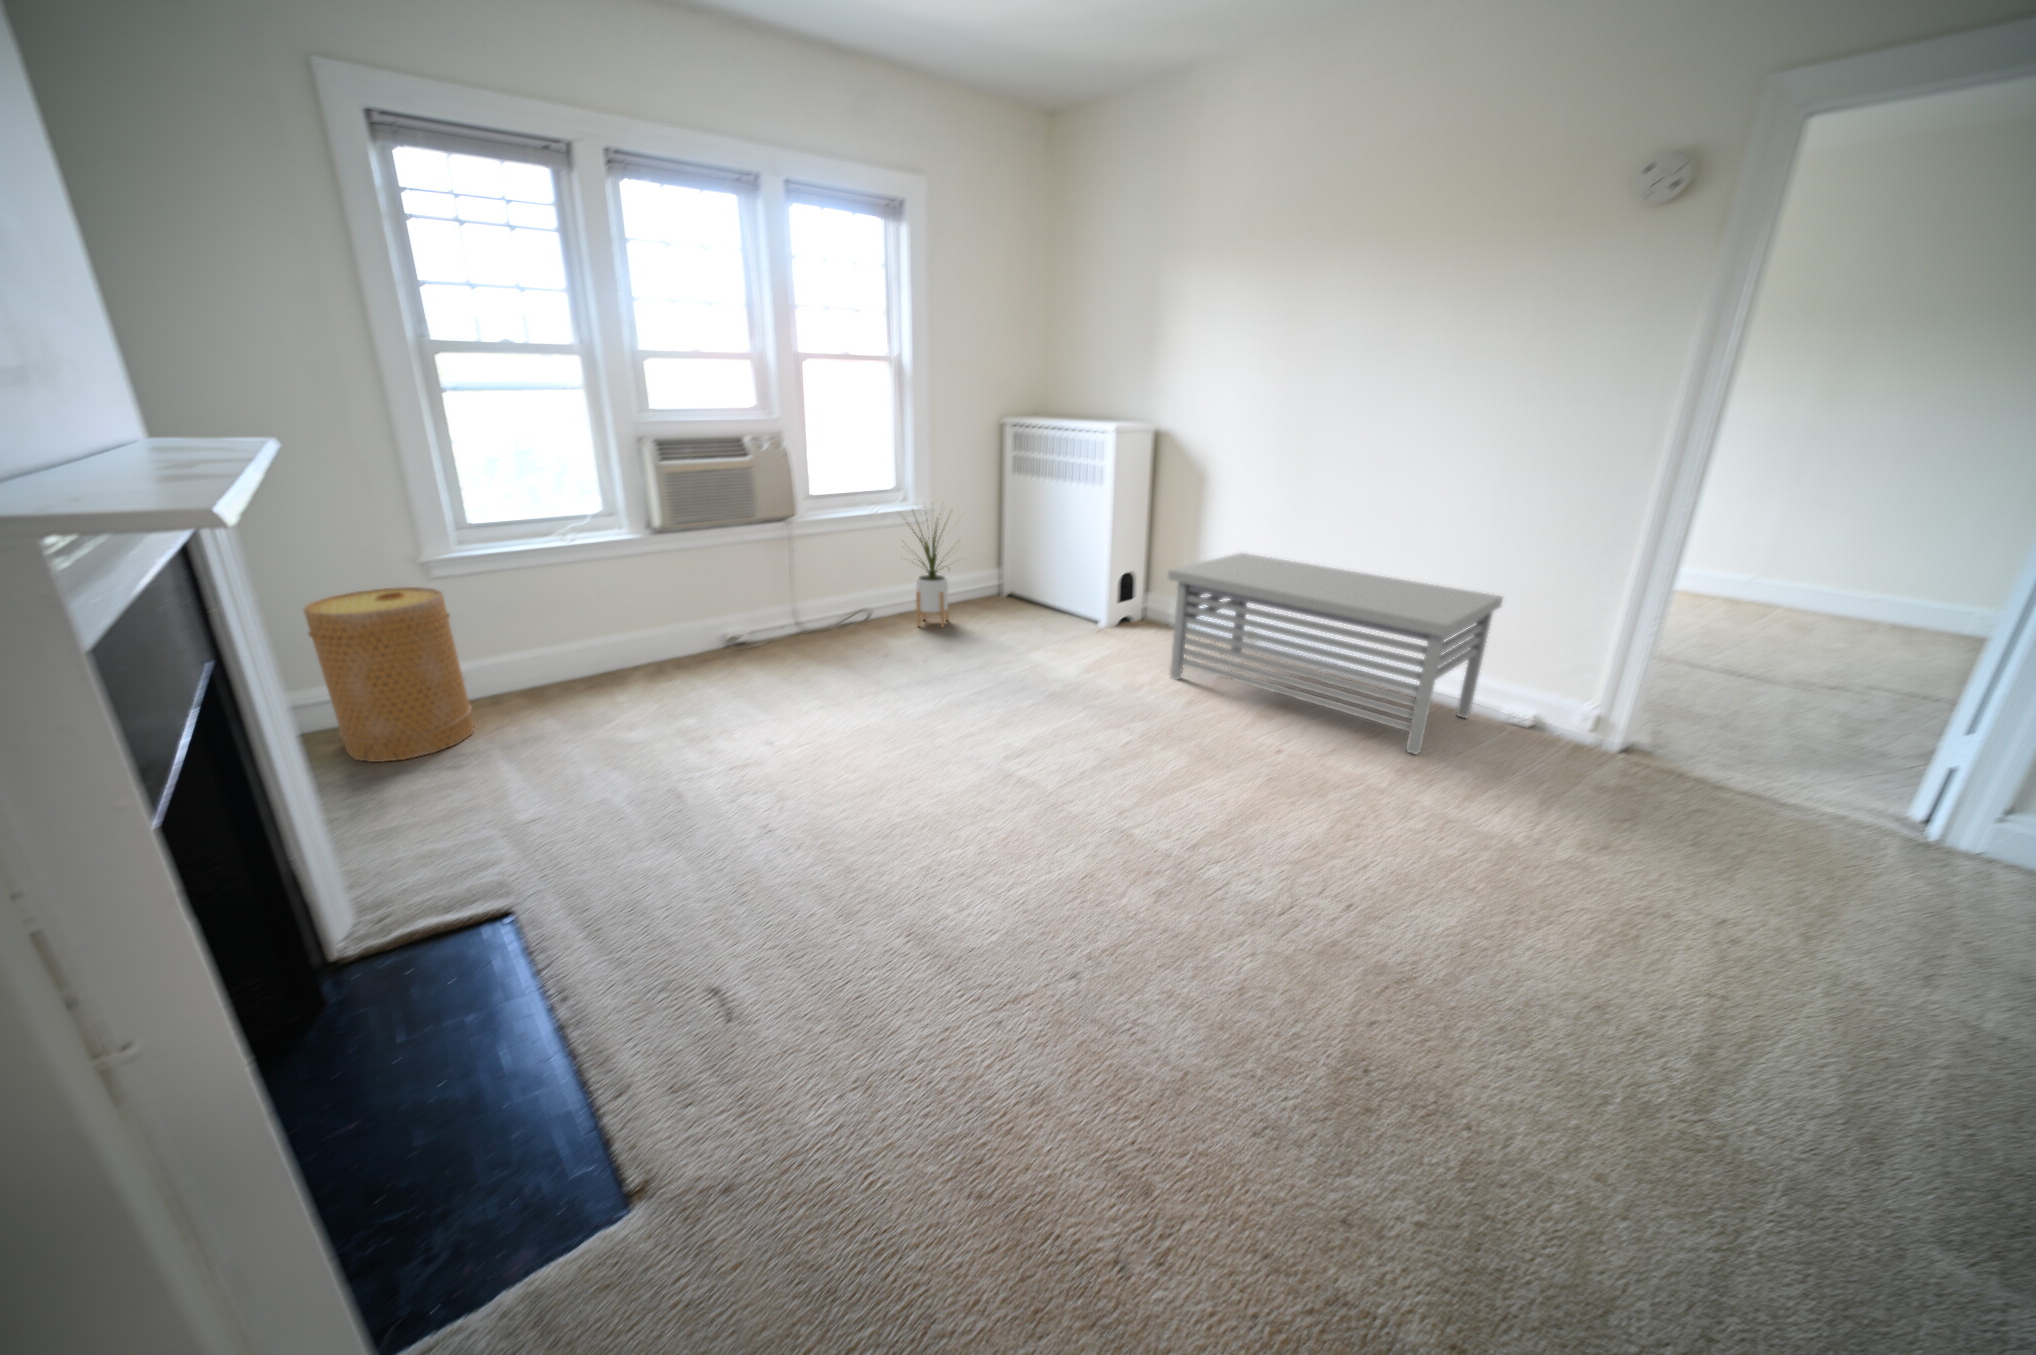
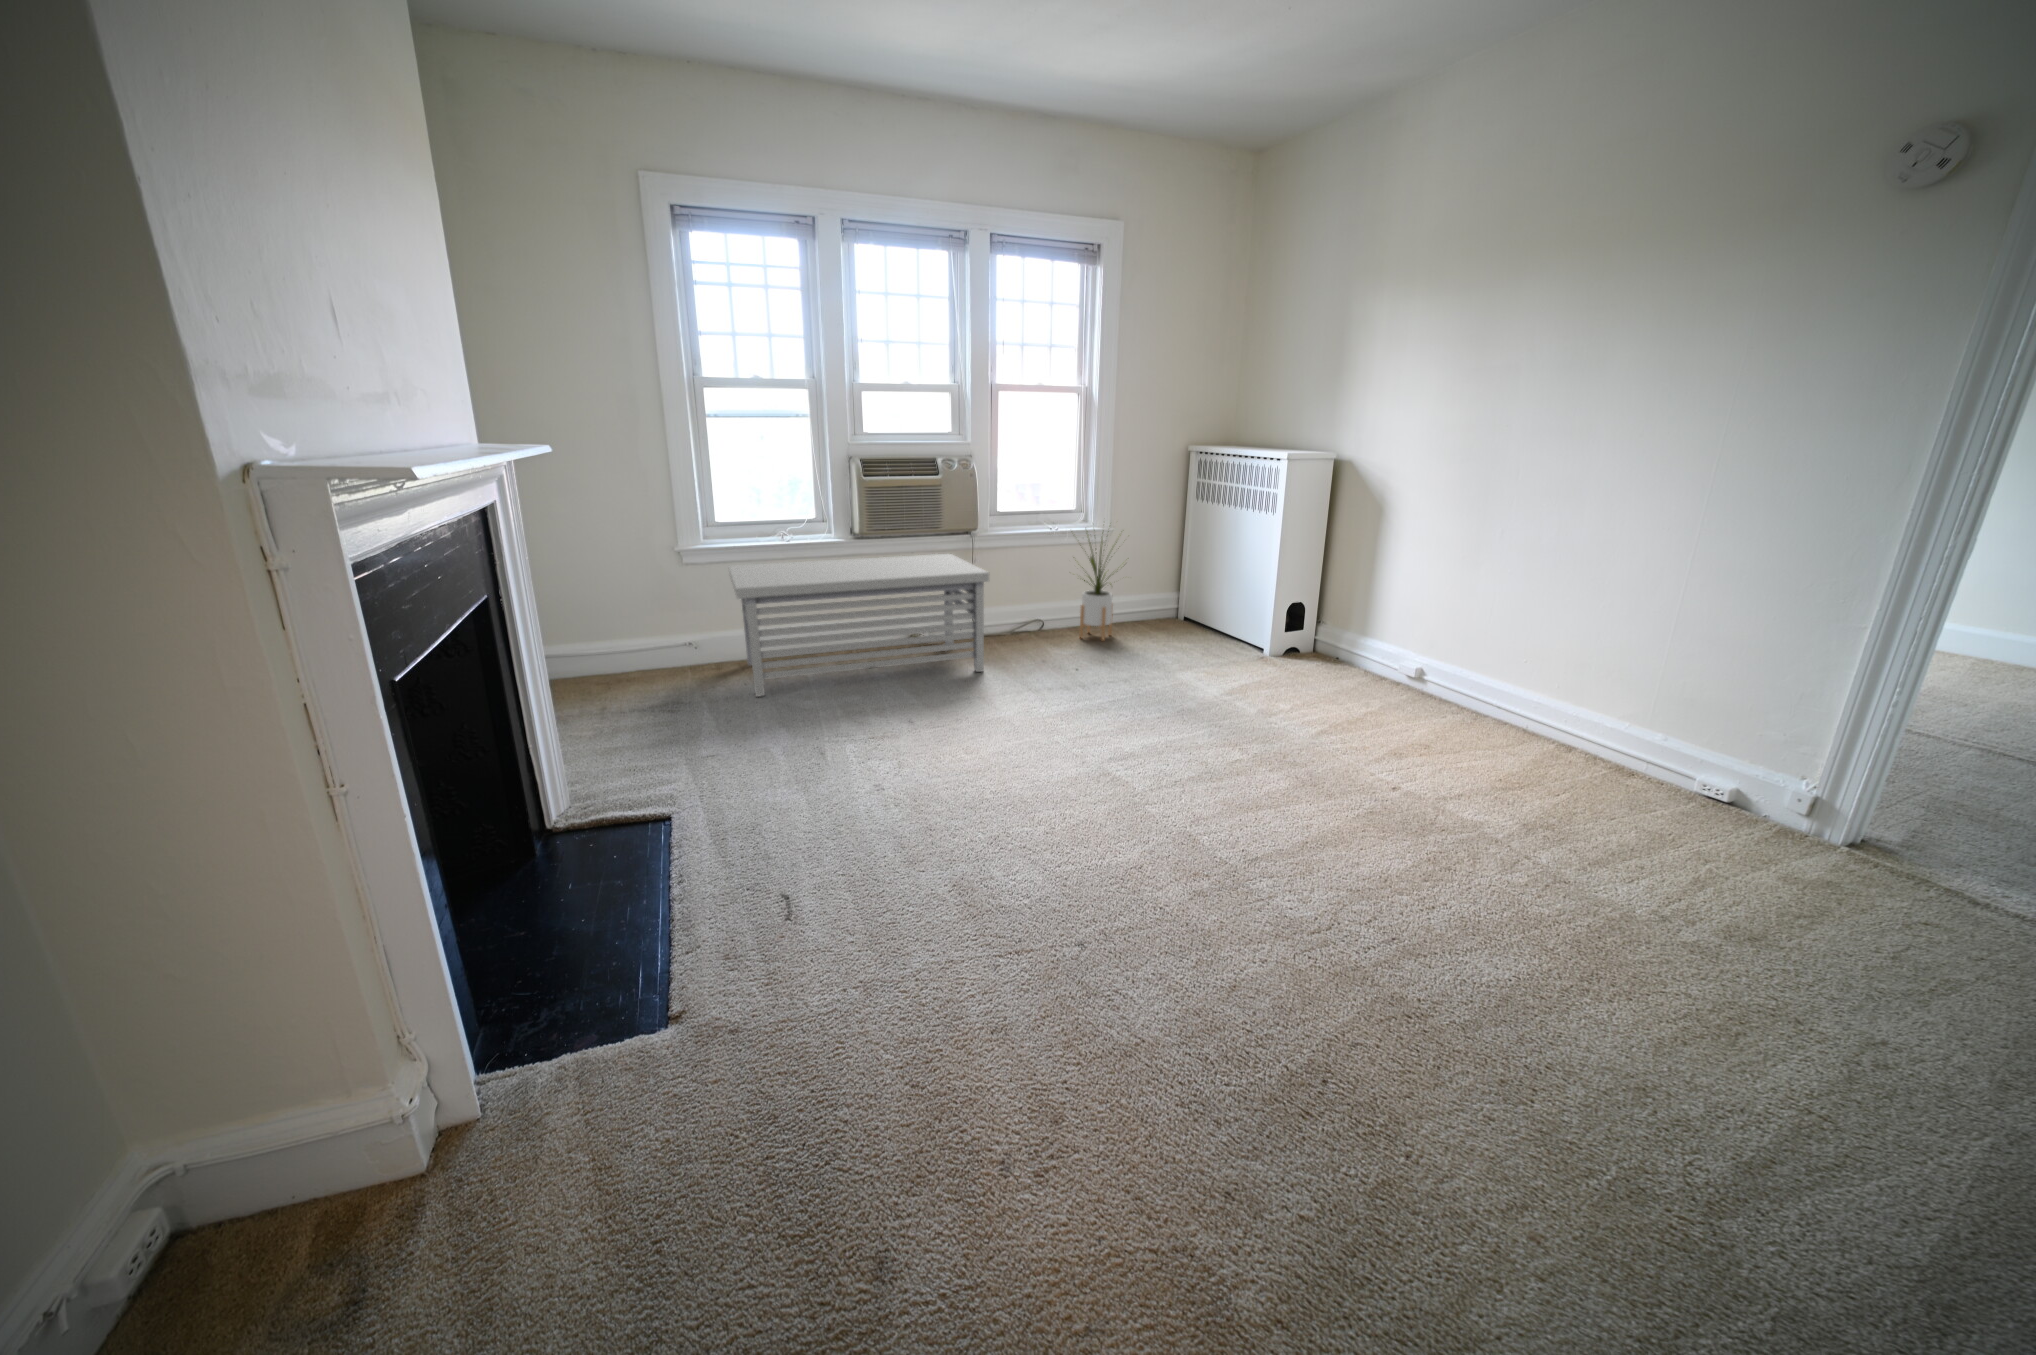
storage bench: present [1168,553,1503,754] -> present [729,554,989,697]
basket: present [304,587,474,762] -> none [593,568,699,699]

